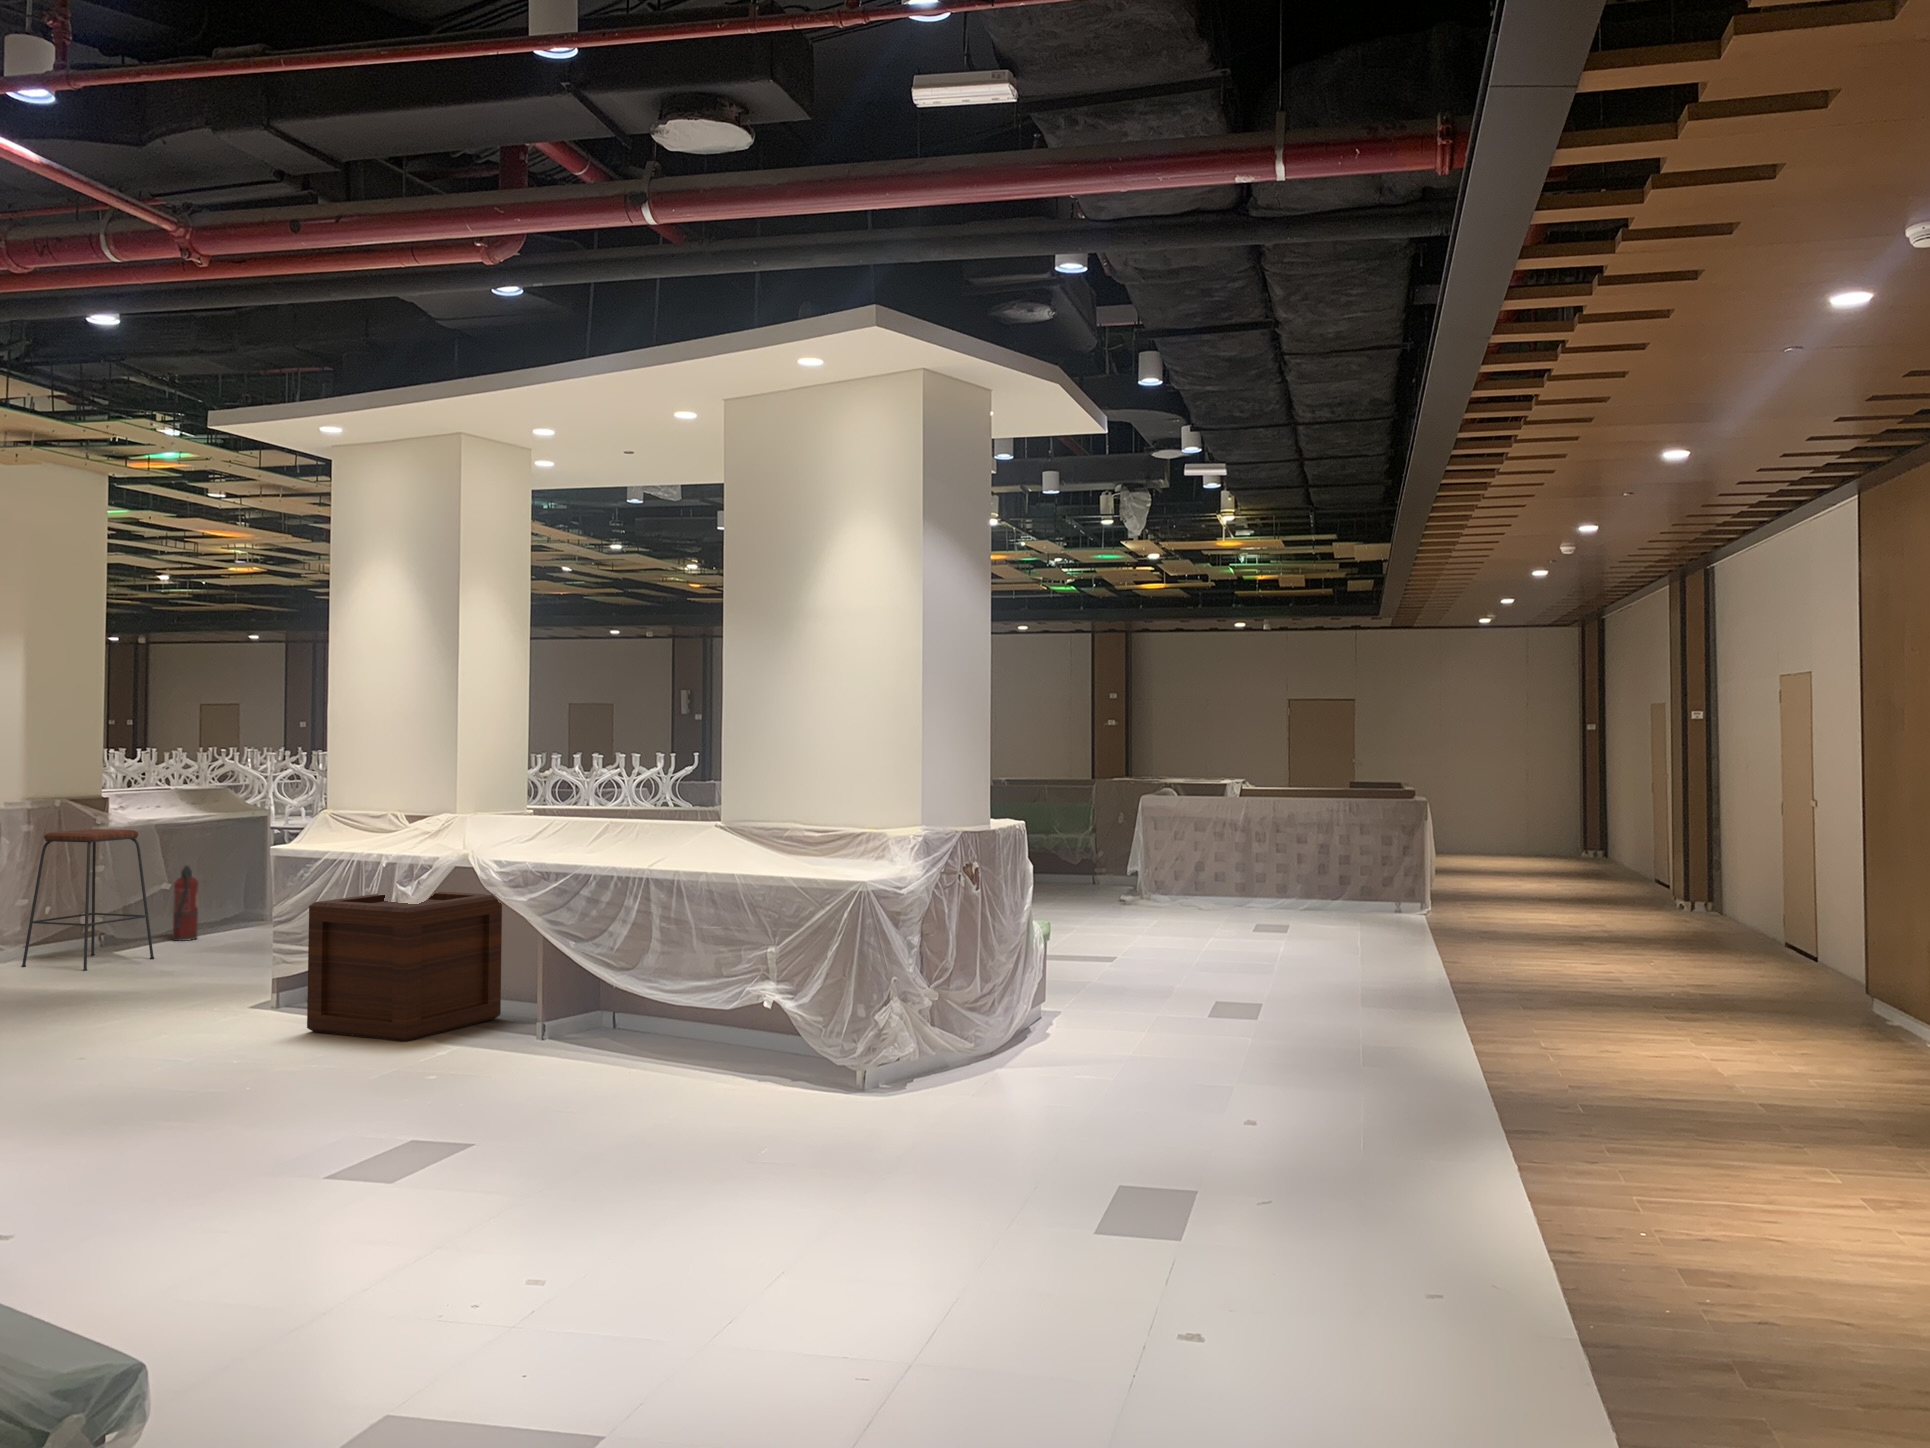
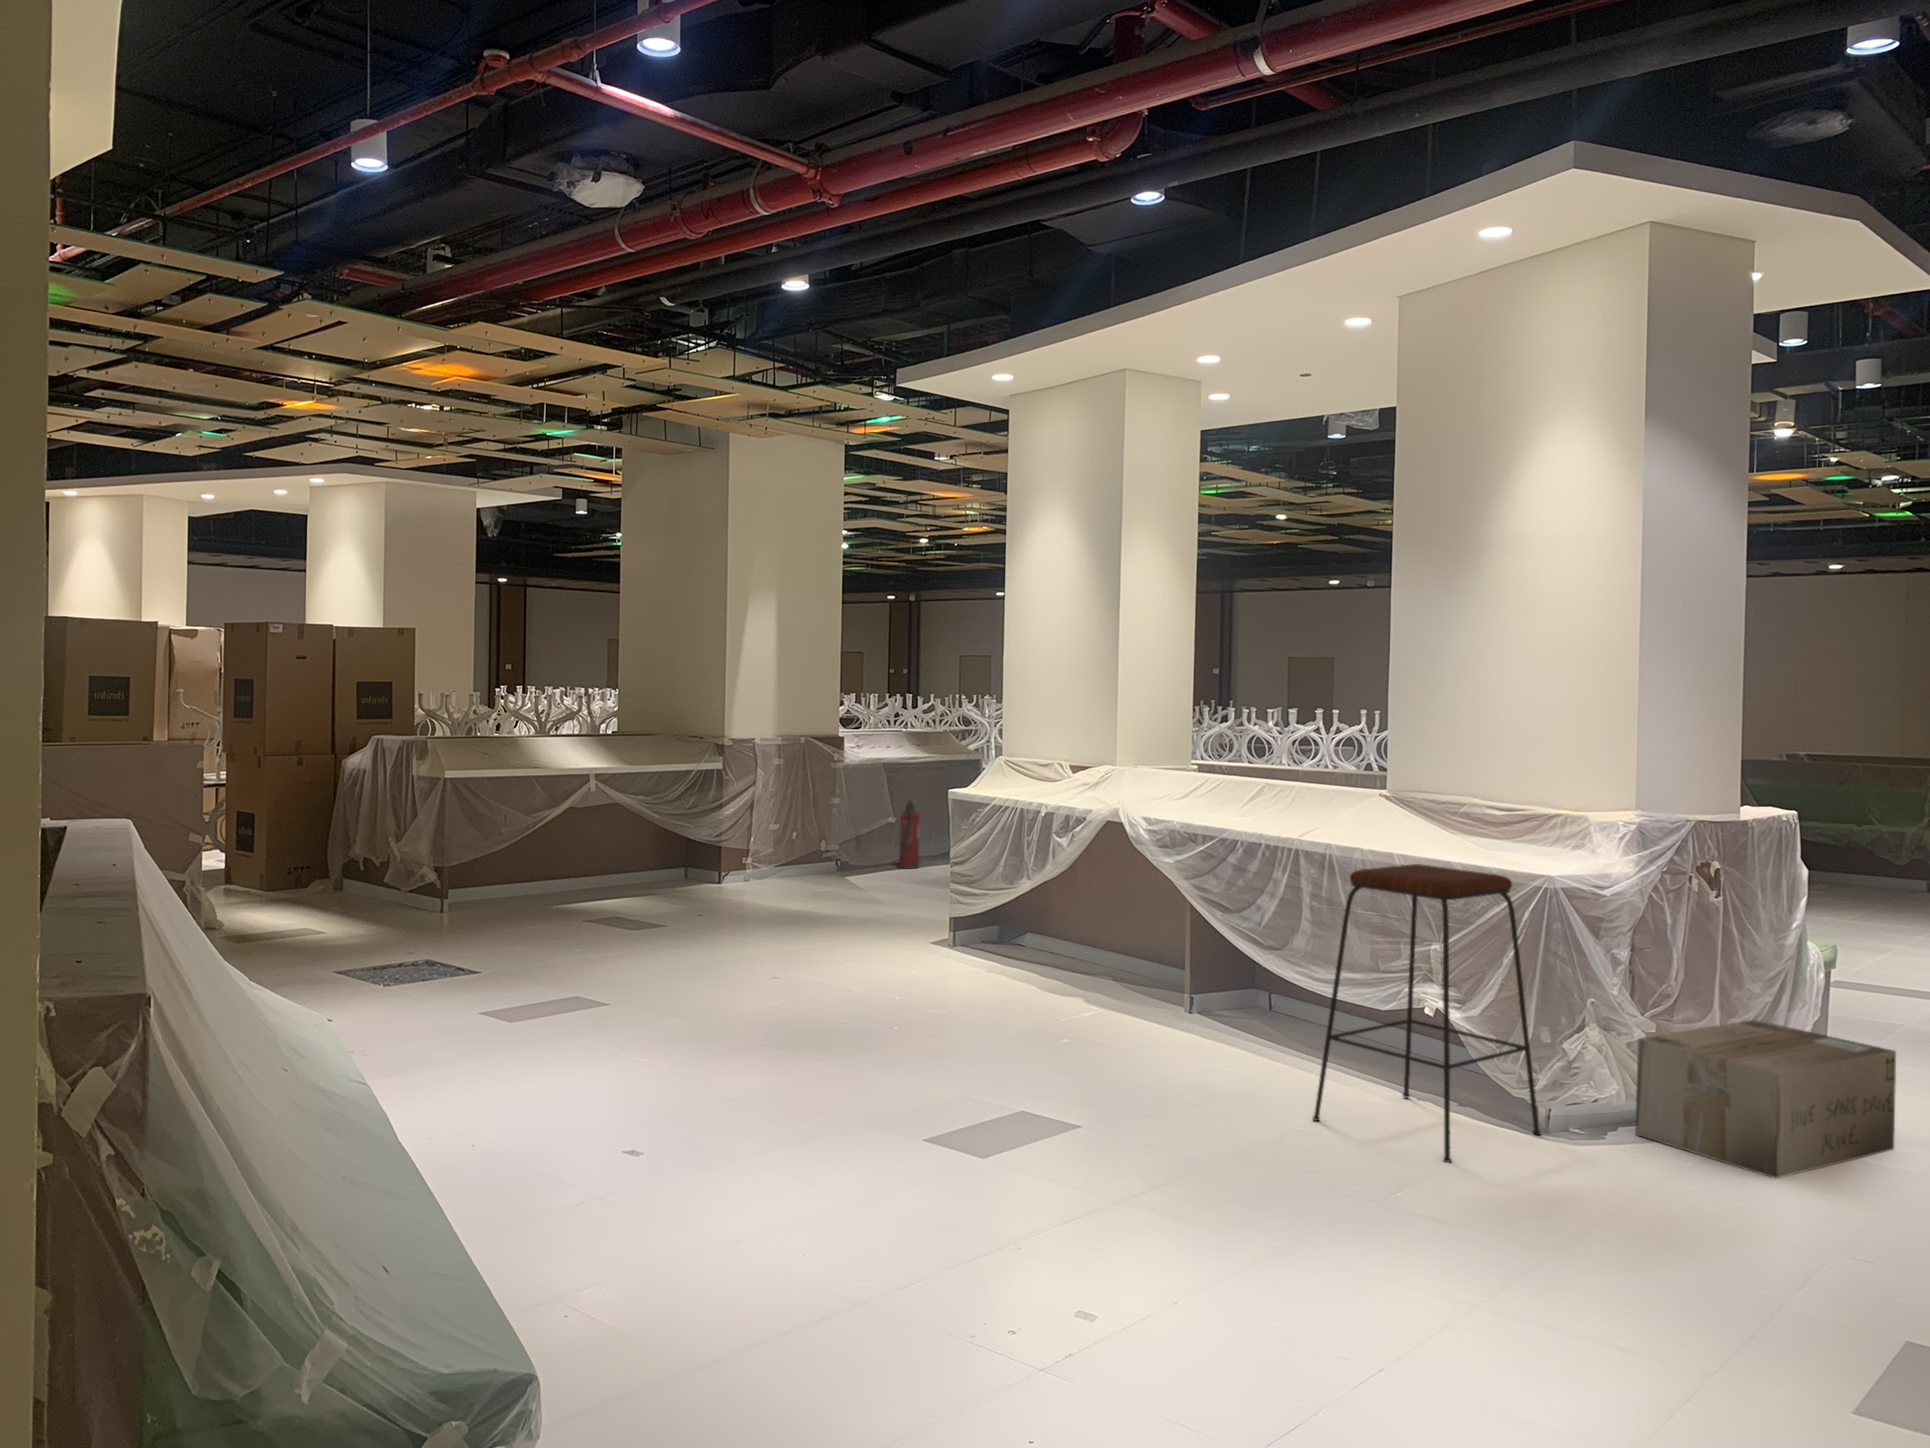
bar stool: present [21,829,154,971] -> present [1313,864,1541,1163]
wooden crate: present [307,892,502,1041] -> none [972,840,1155,995]
cardboard box: none [925,981,1091,1093] -> present [1636,1020,1896,1178]

